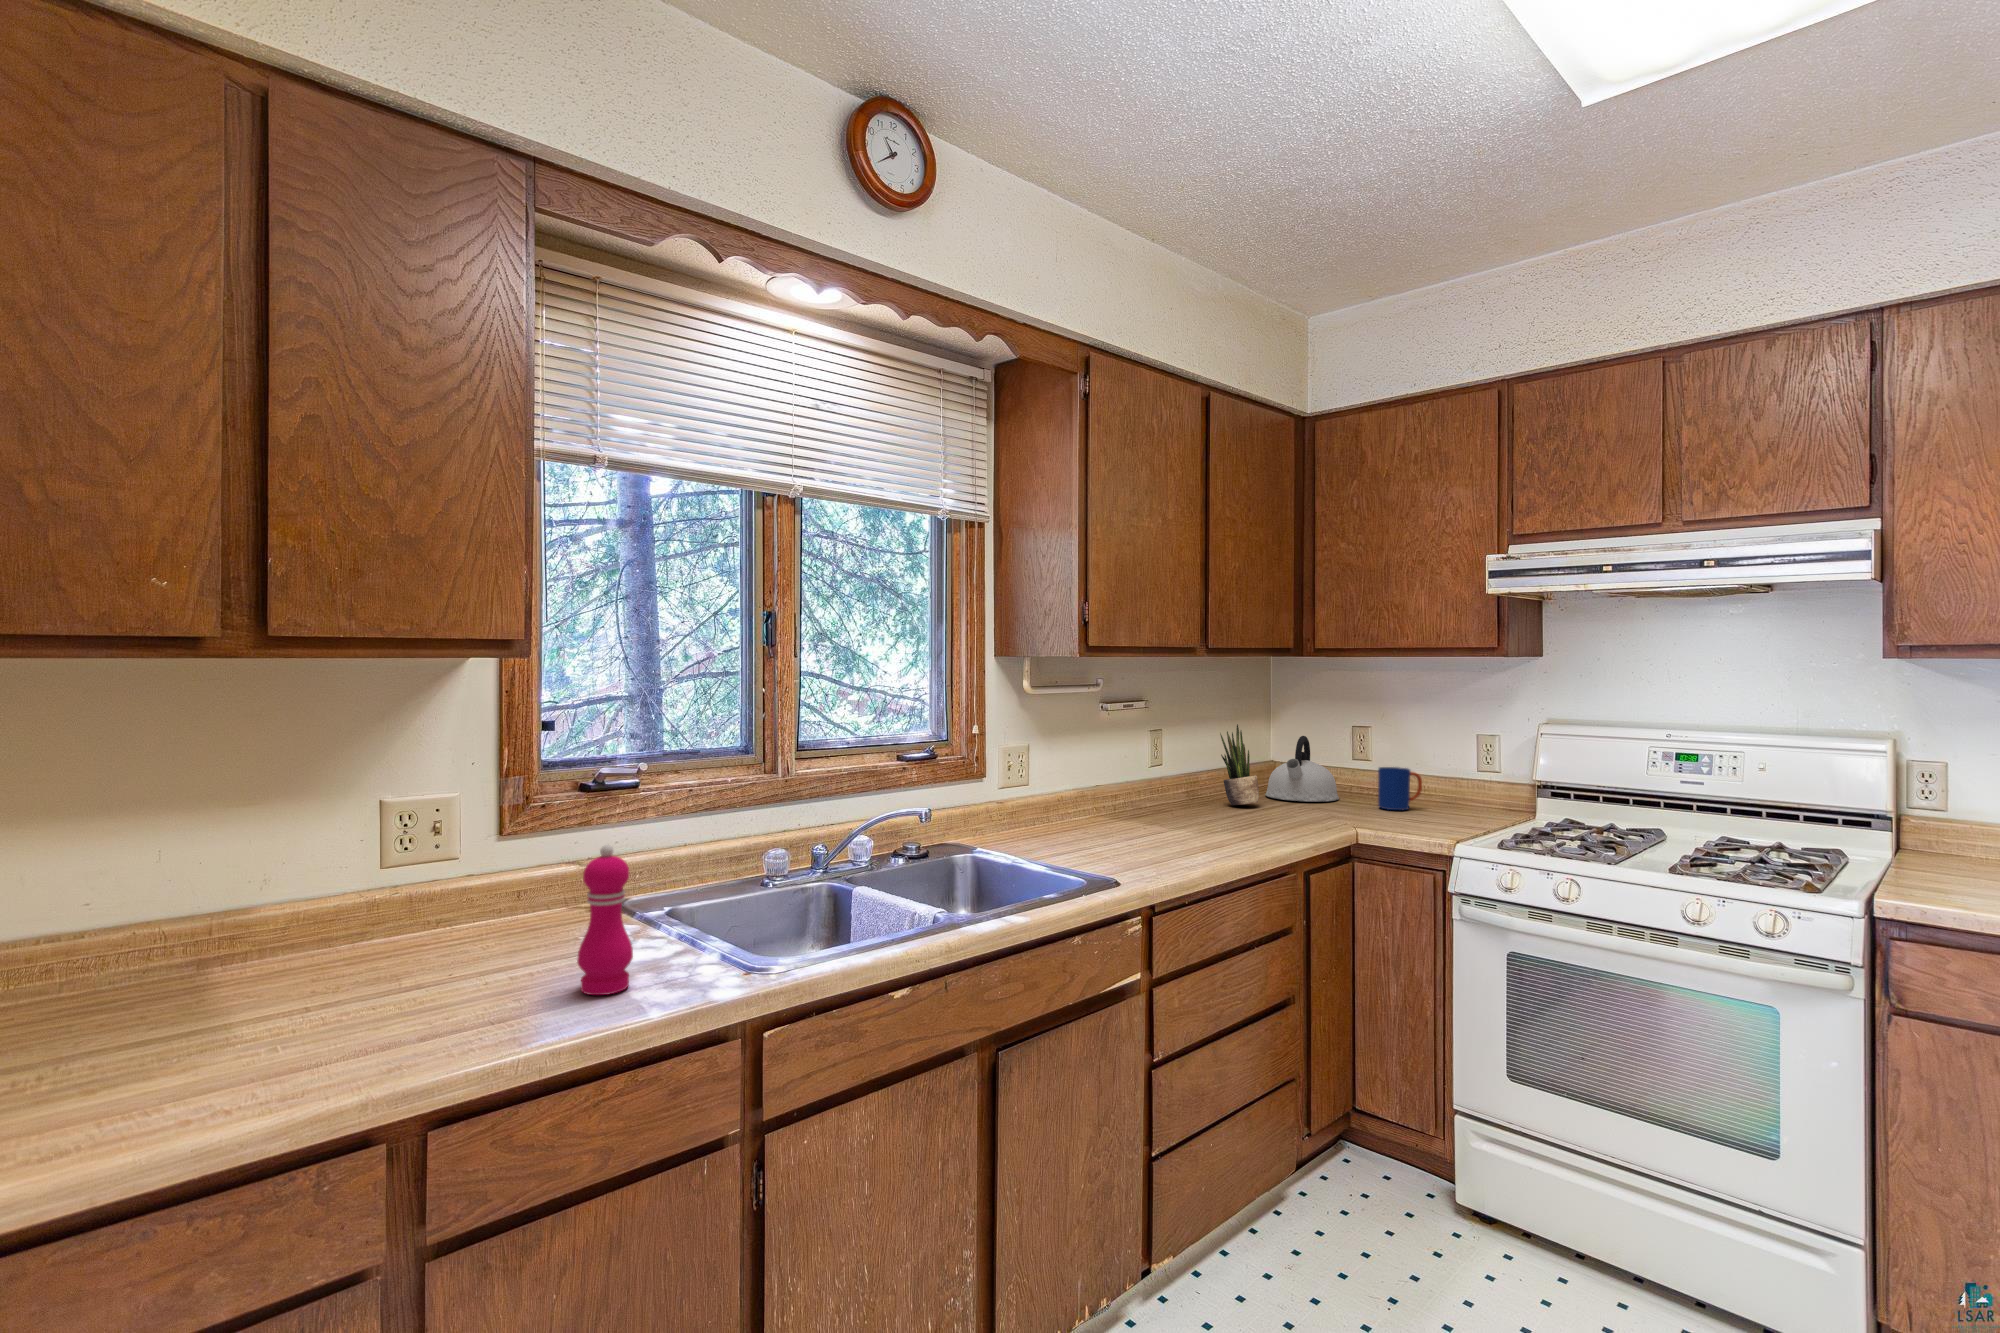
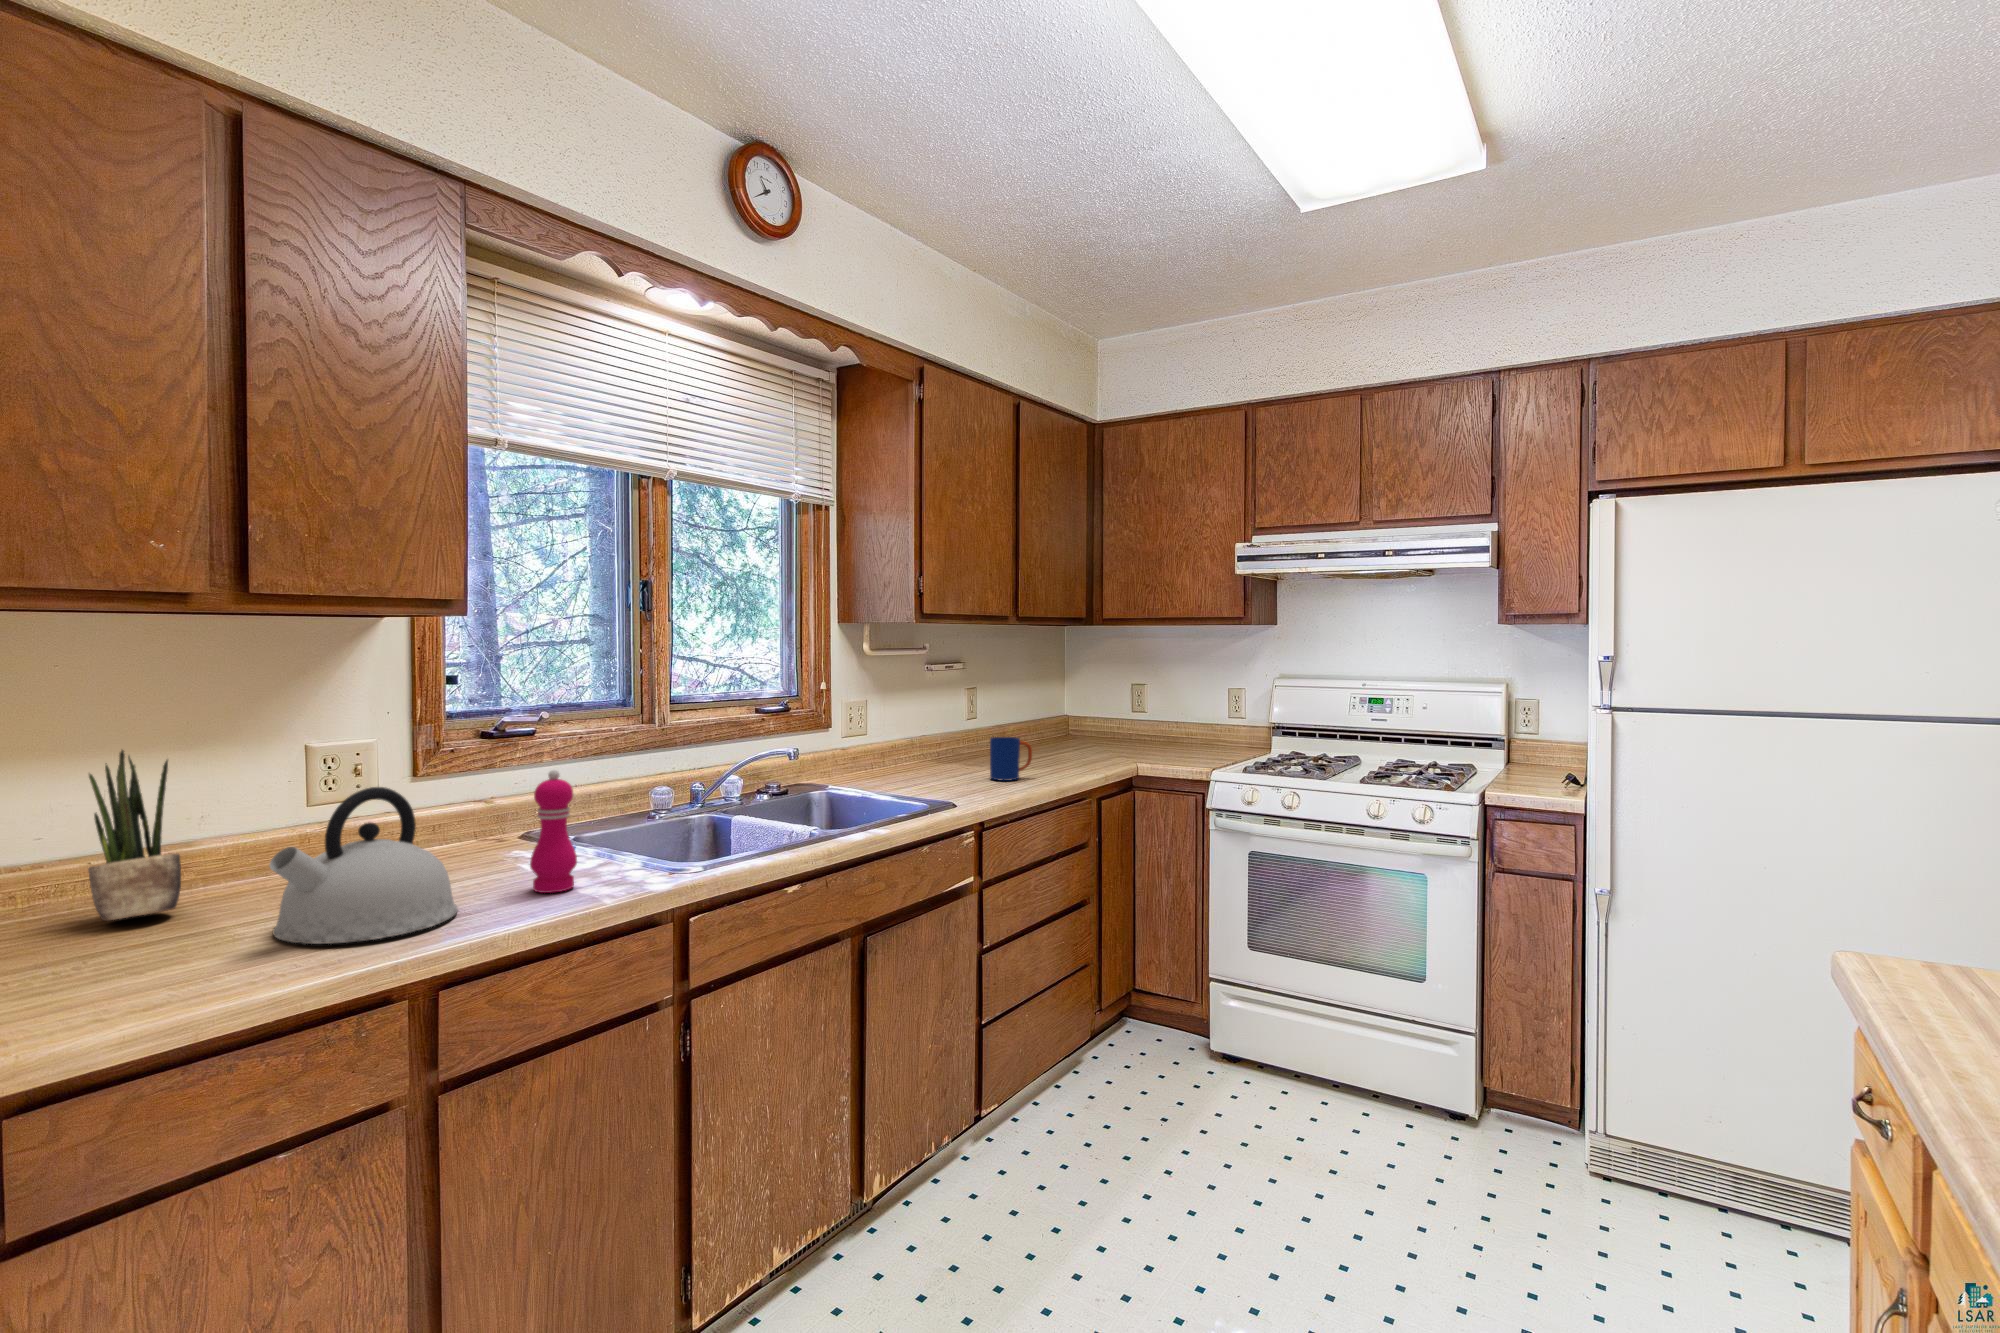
potted plant: present [1220,724,1259,805] -> present [88,750,181,921]
kettle: present [1265,736,1339,802] -> present [269,787,458,944]
mug: present [1378,767,1422,810] -> present [990,737,1032,781]

